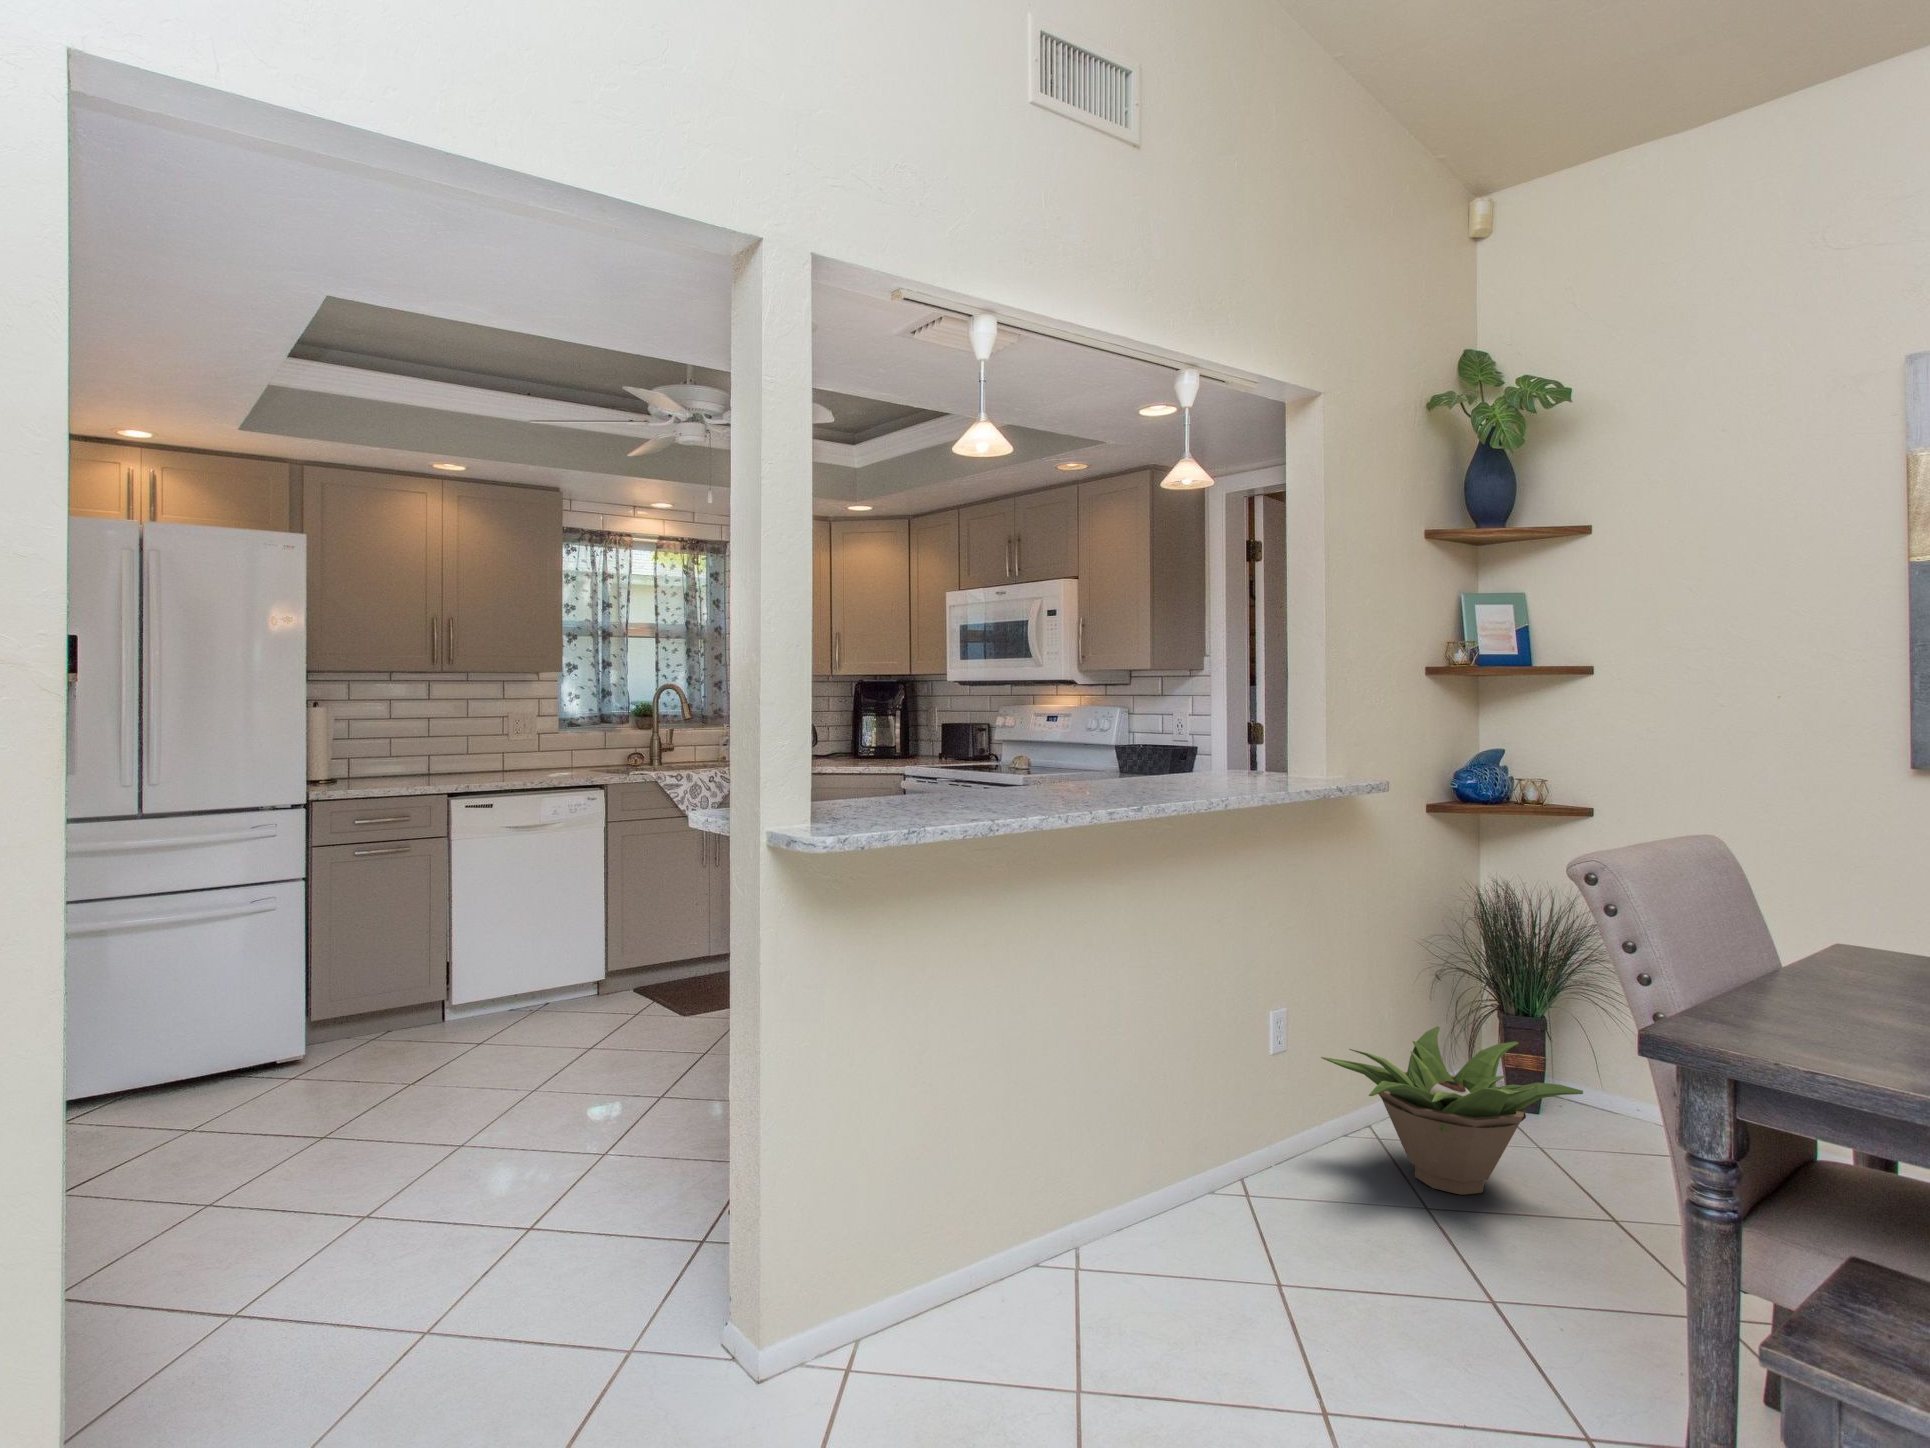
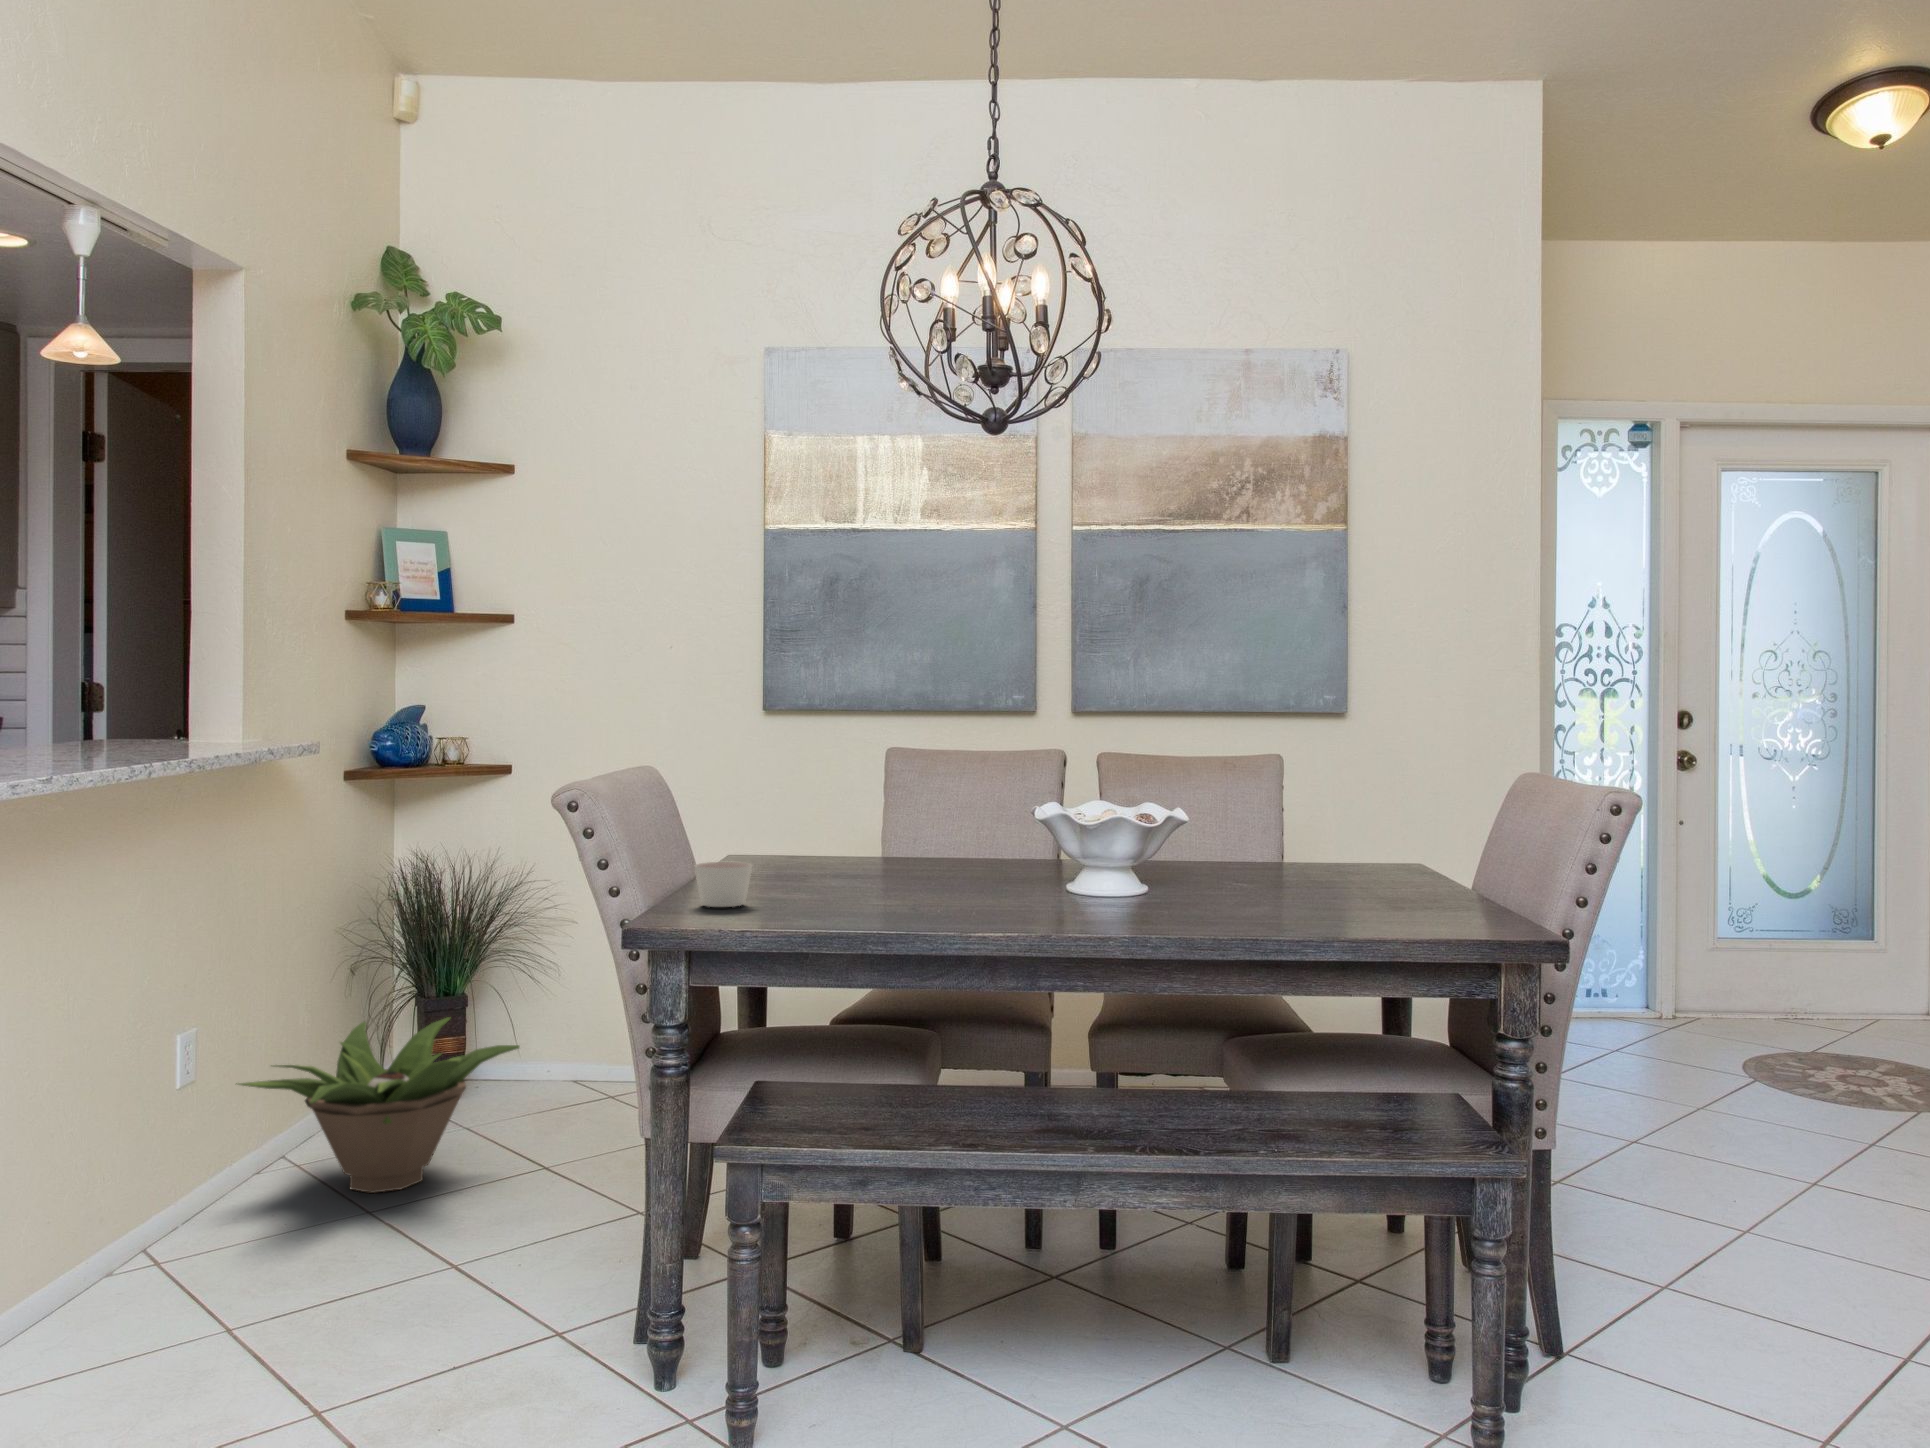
candle: none [1750,964,1842,1030] -> present [695,862,752,907]

